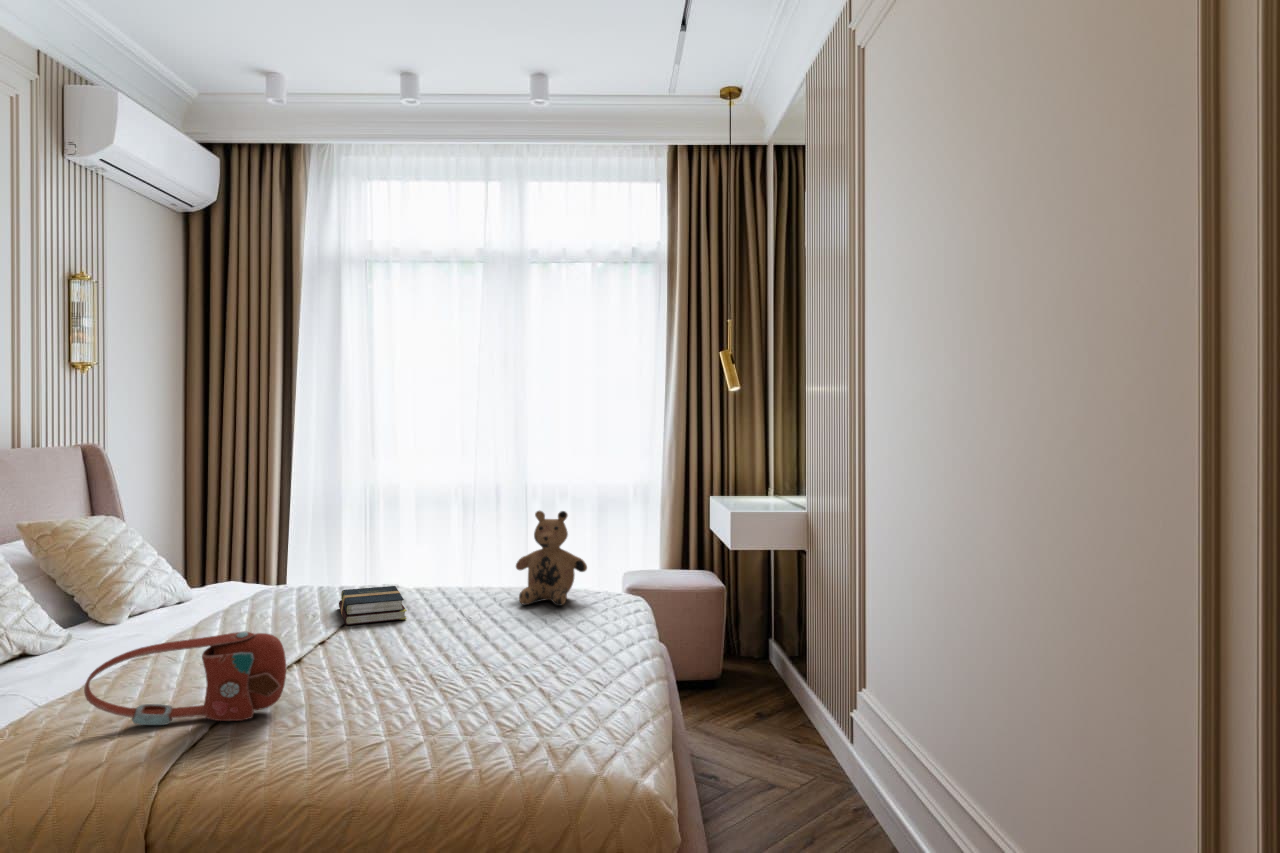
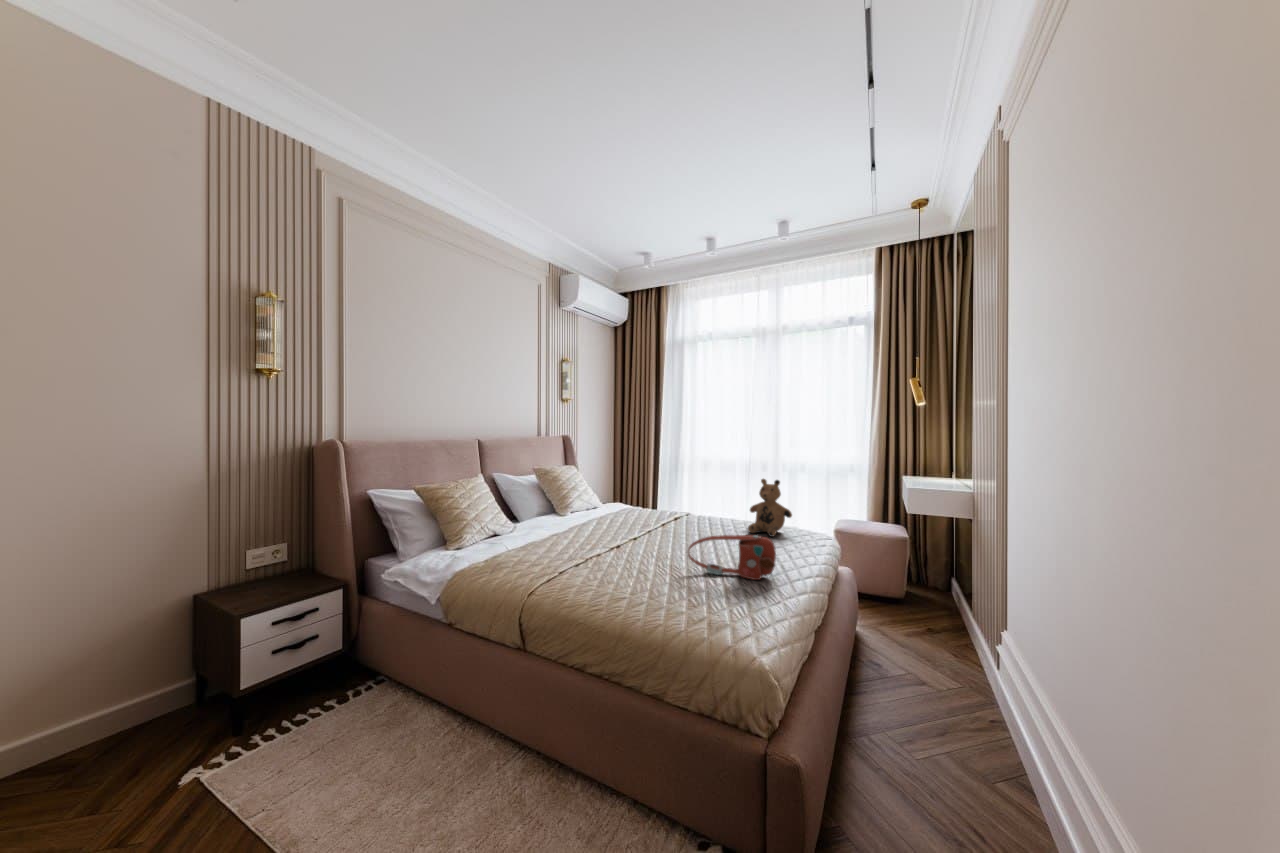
hardback book: present [339,586,407,625] -> none [651,513,683,532]
handbag: present [84,631,286,725] -> present [688,535,776,580]

